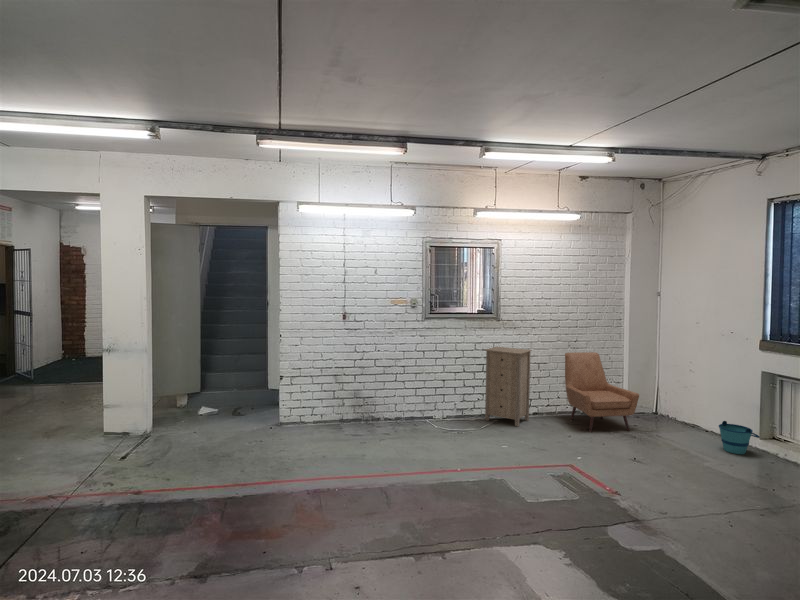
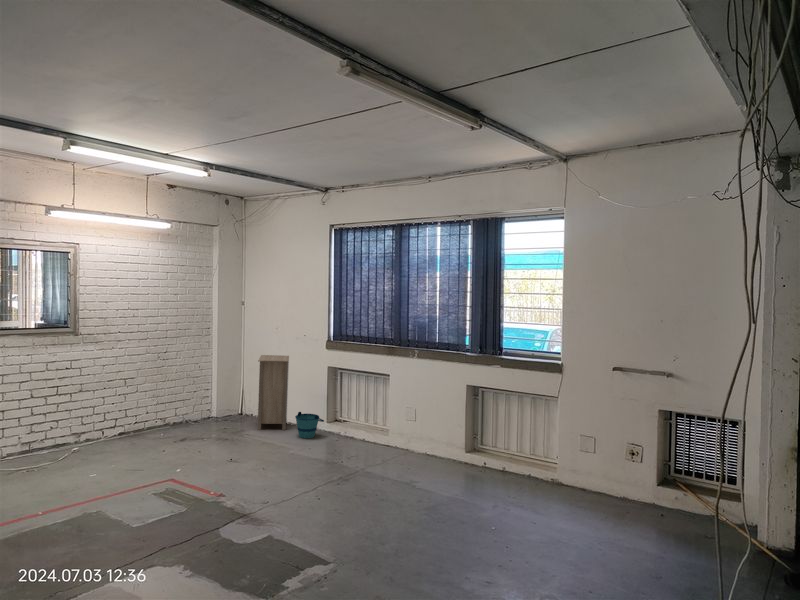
storage cabinet: present [485,347,532,427] -> present [258,355,289,430]
chair: present [565,352,639,432] -> none [156,361,231,443]

